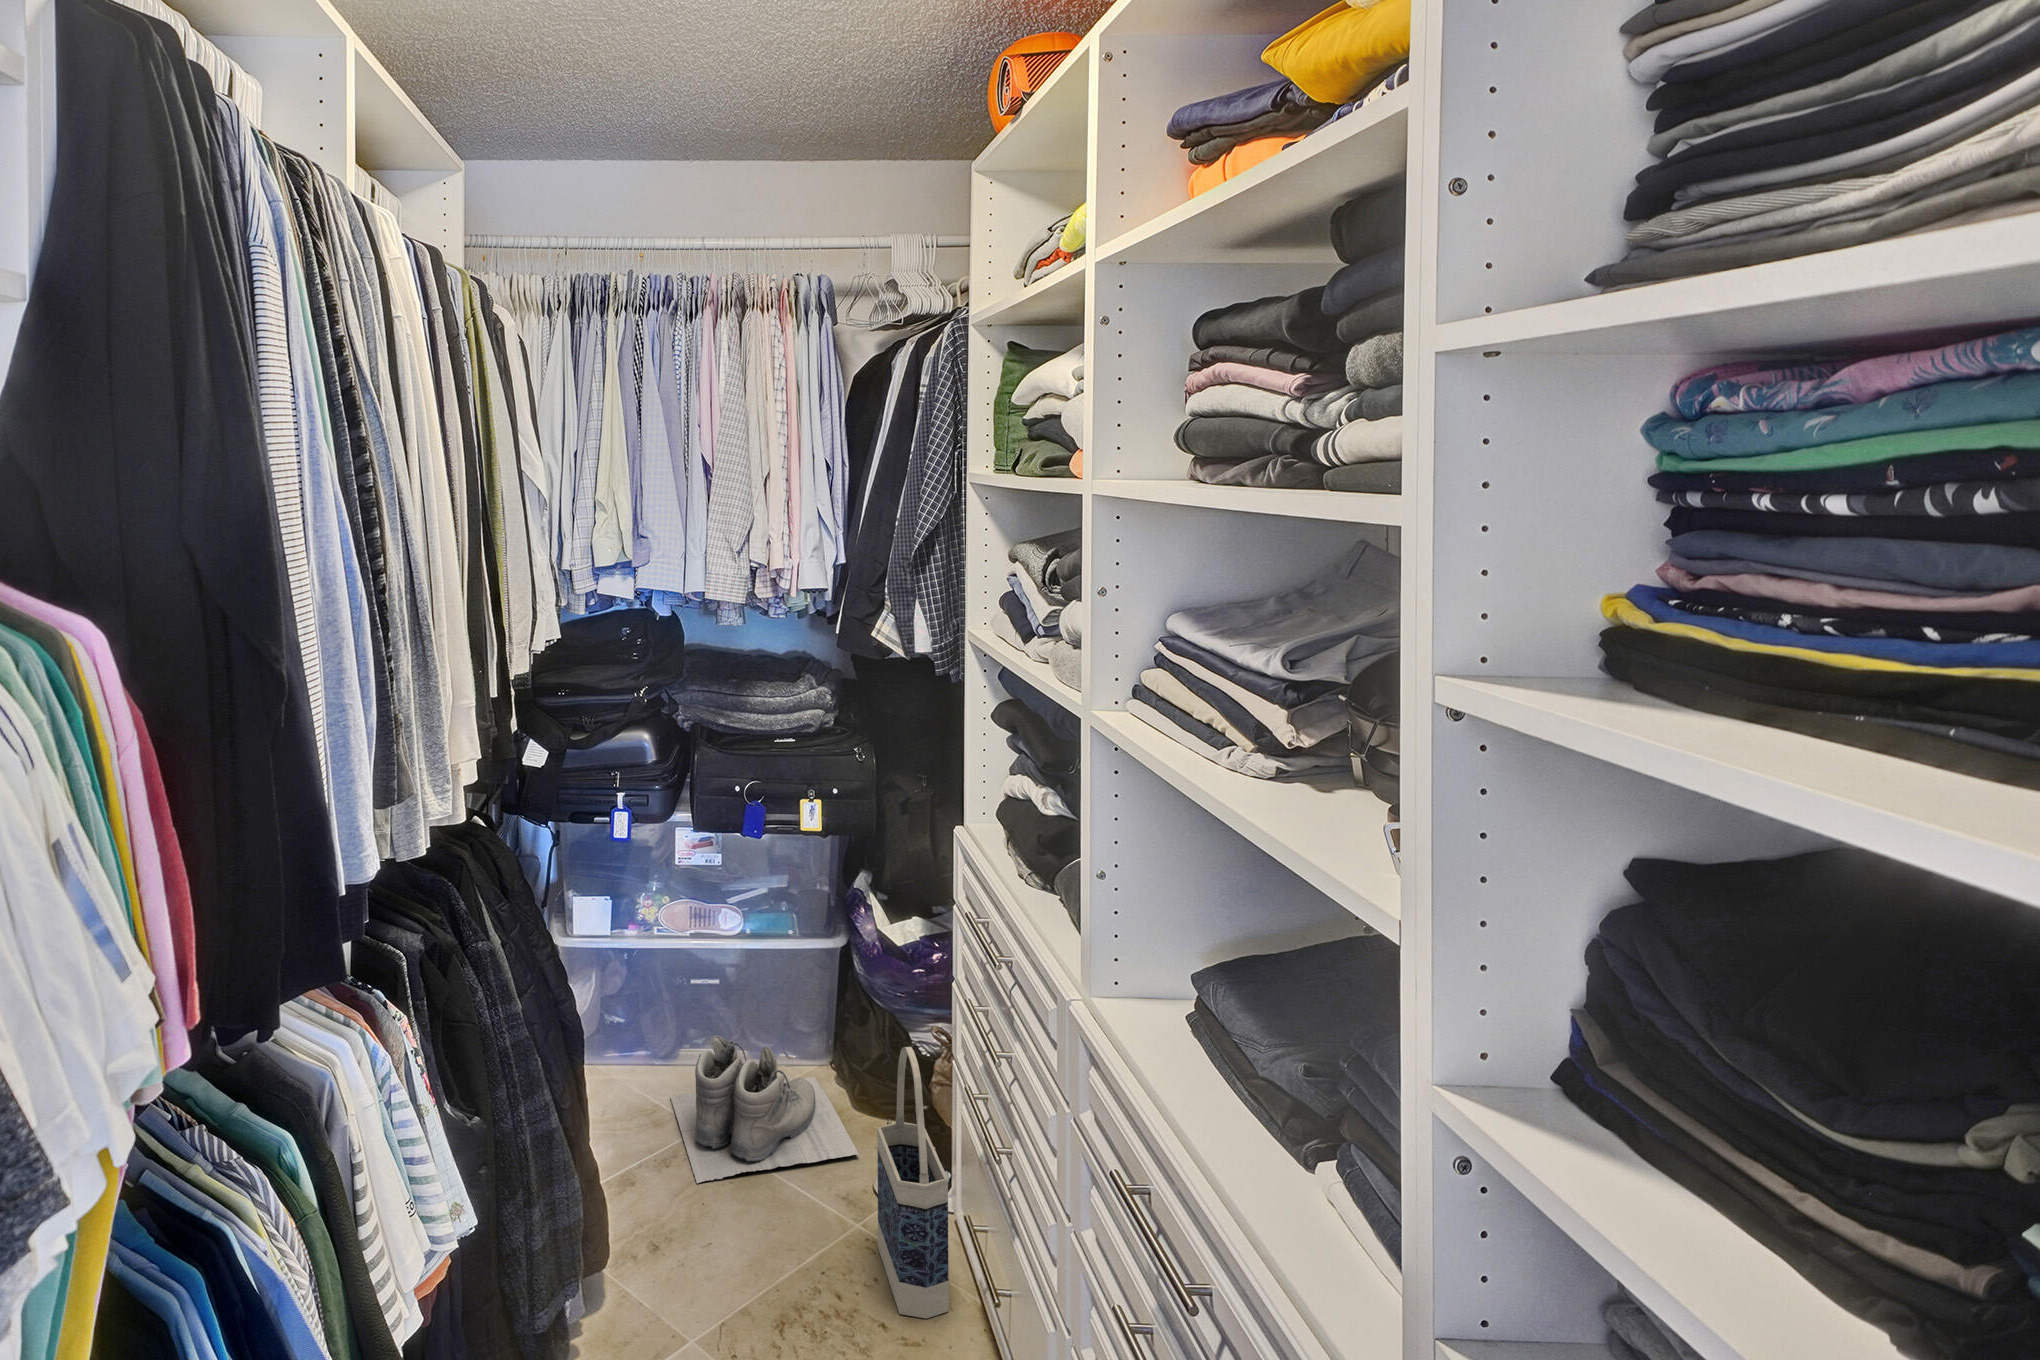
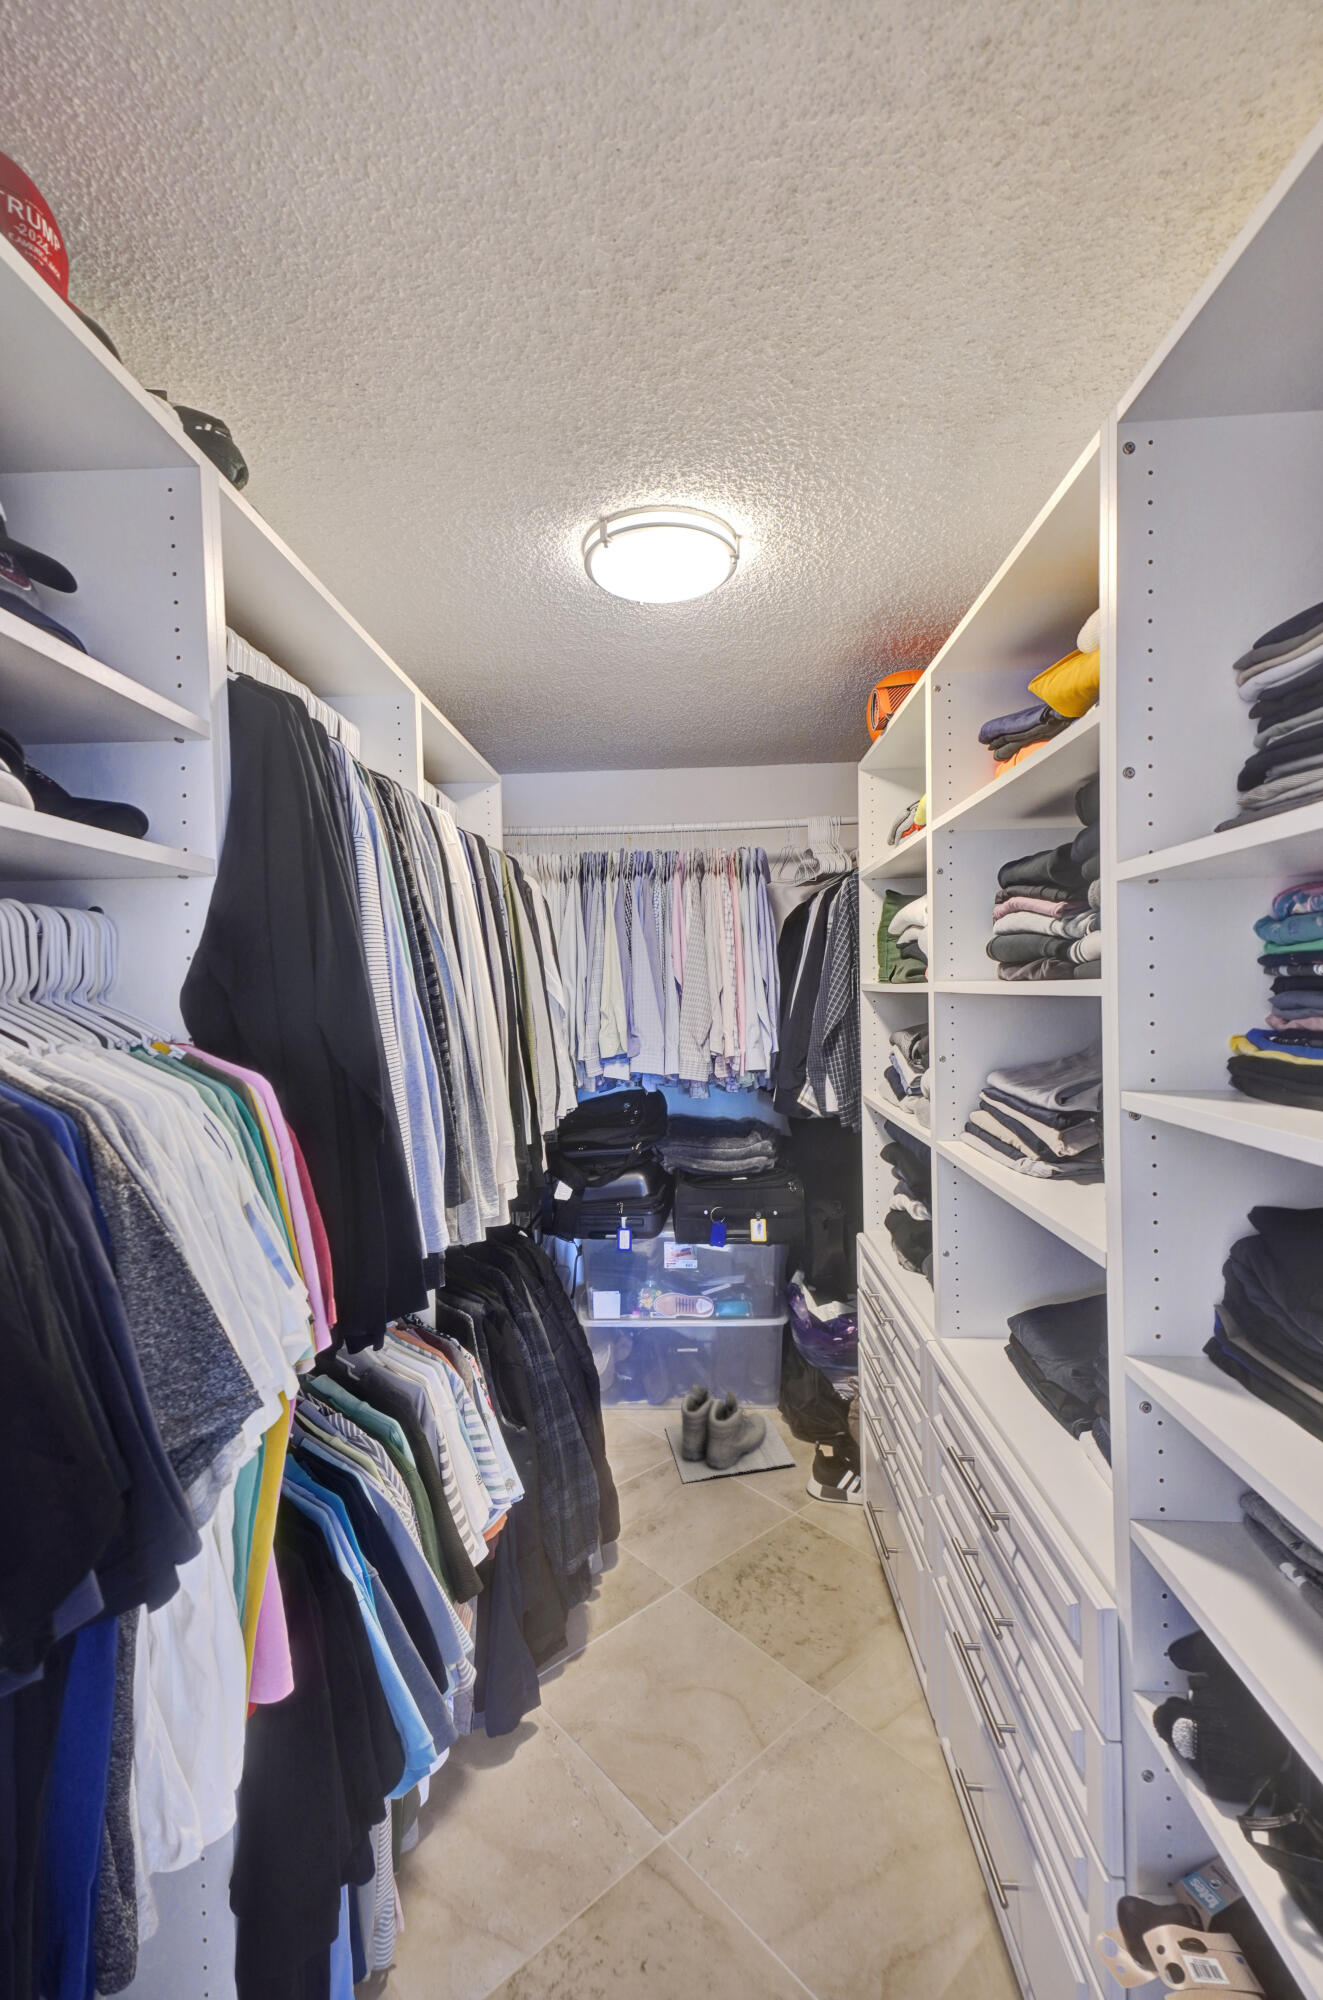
bag: present [877,1047,949,1319] -> none [806,1384,857,1568]

